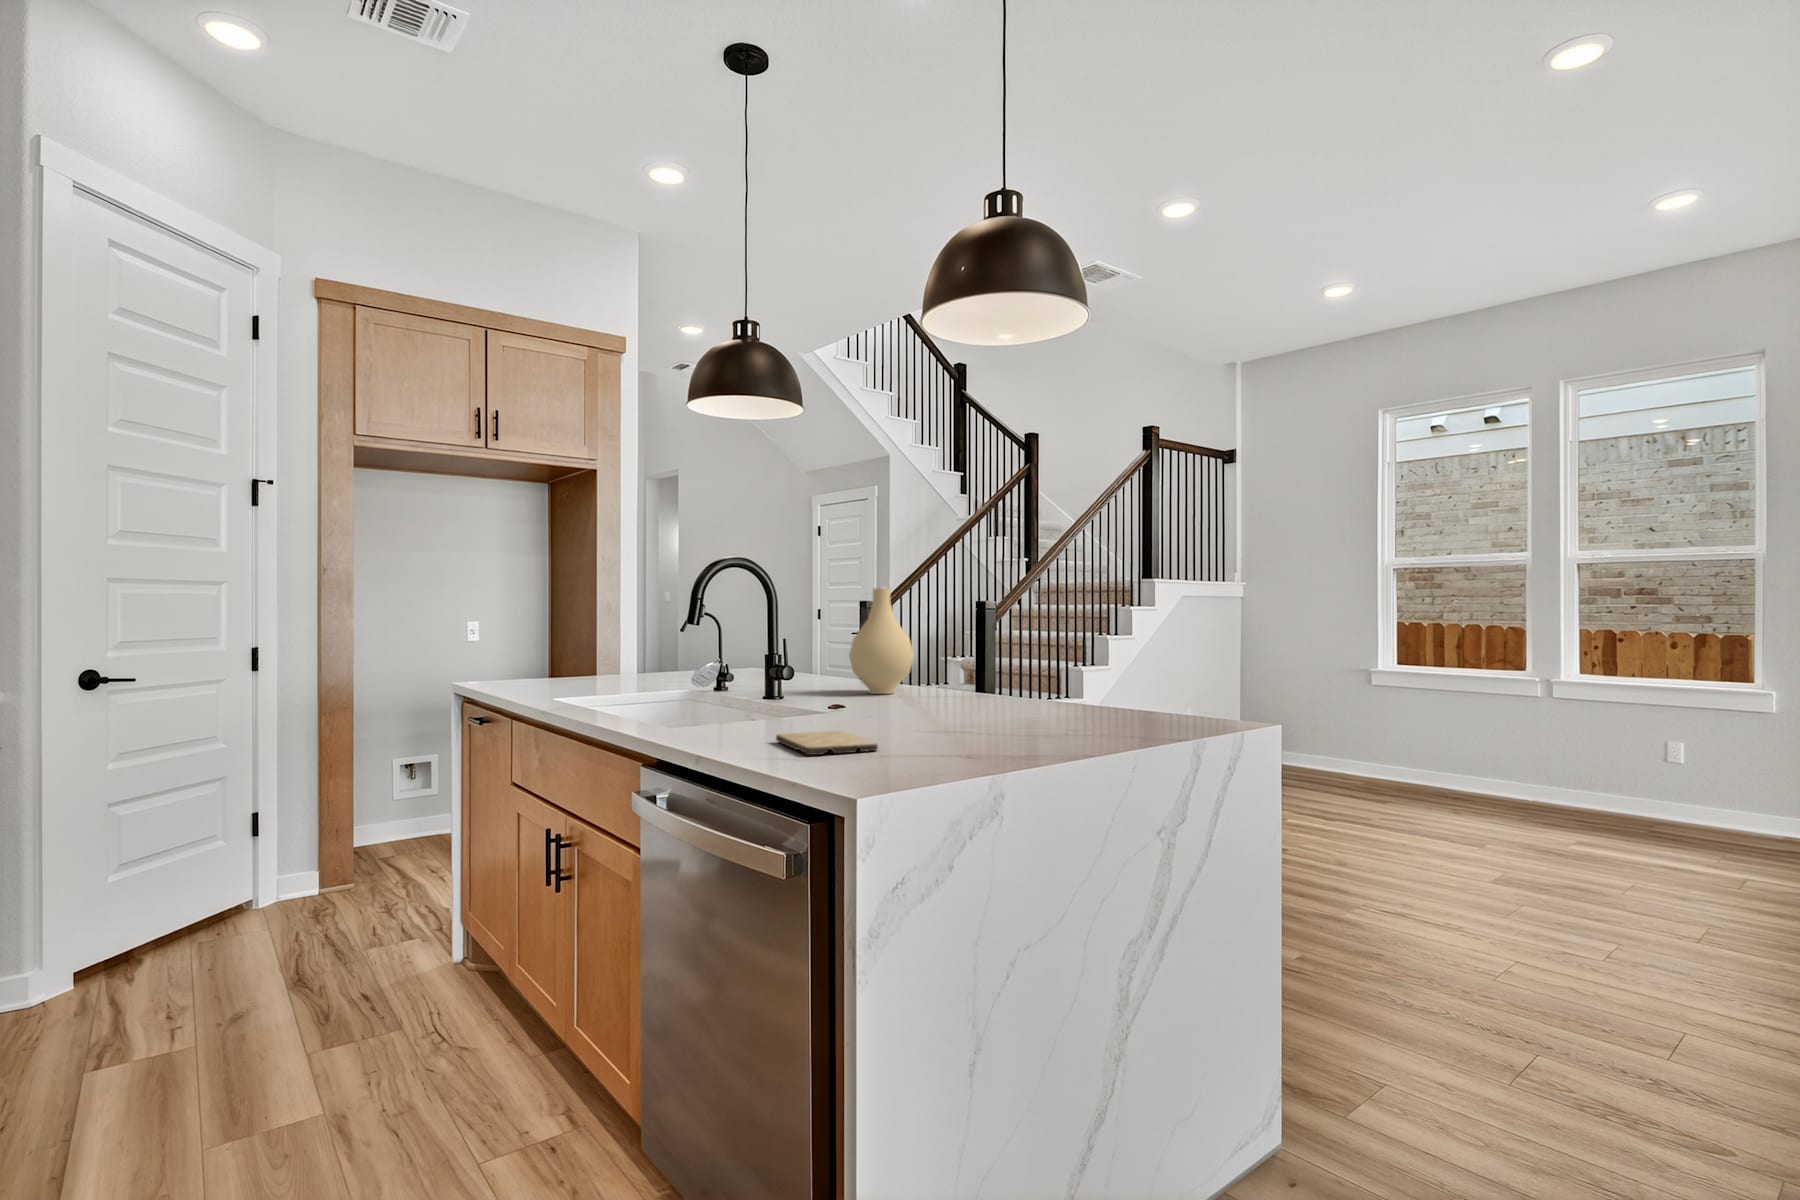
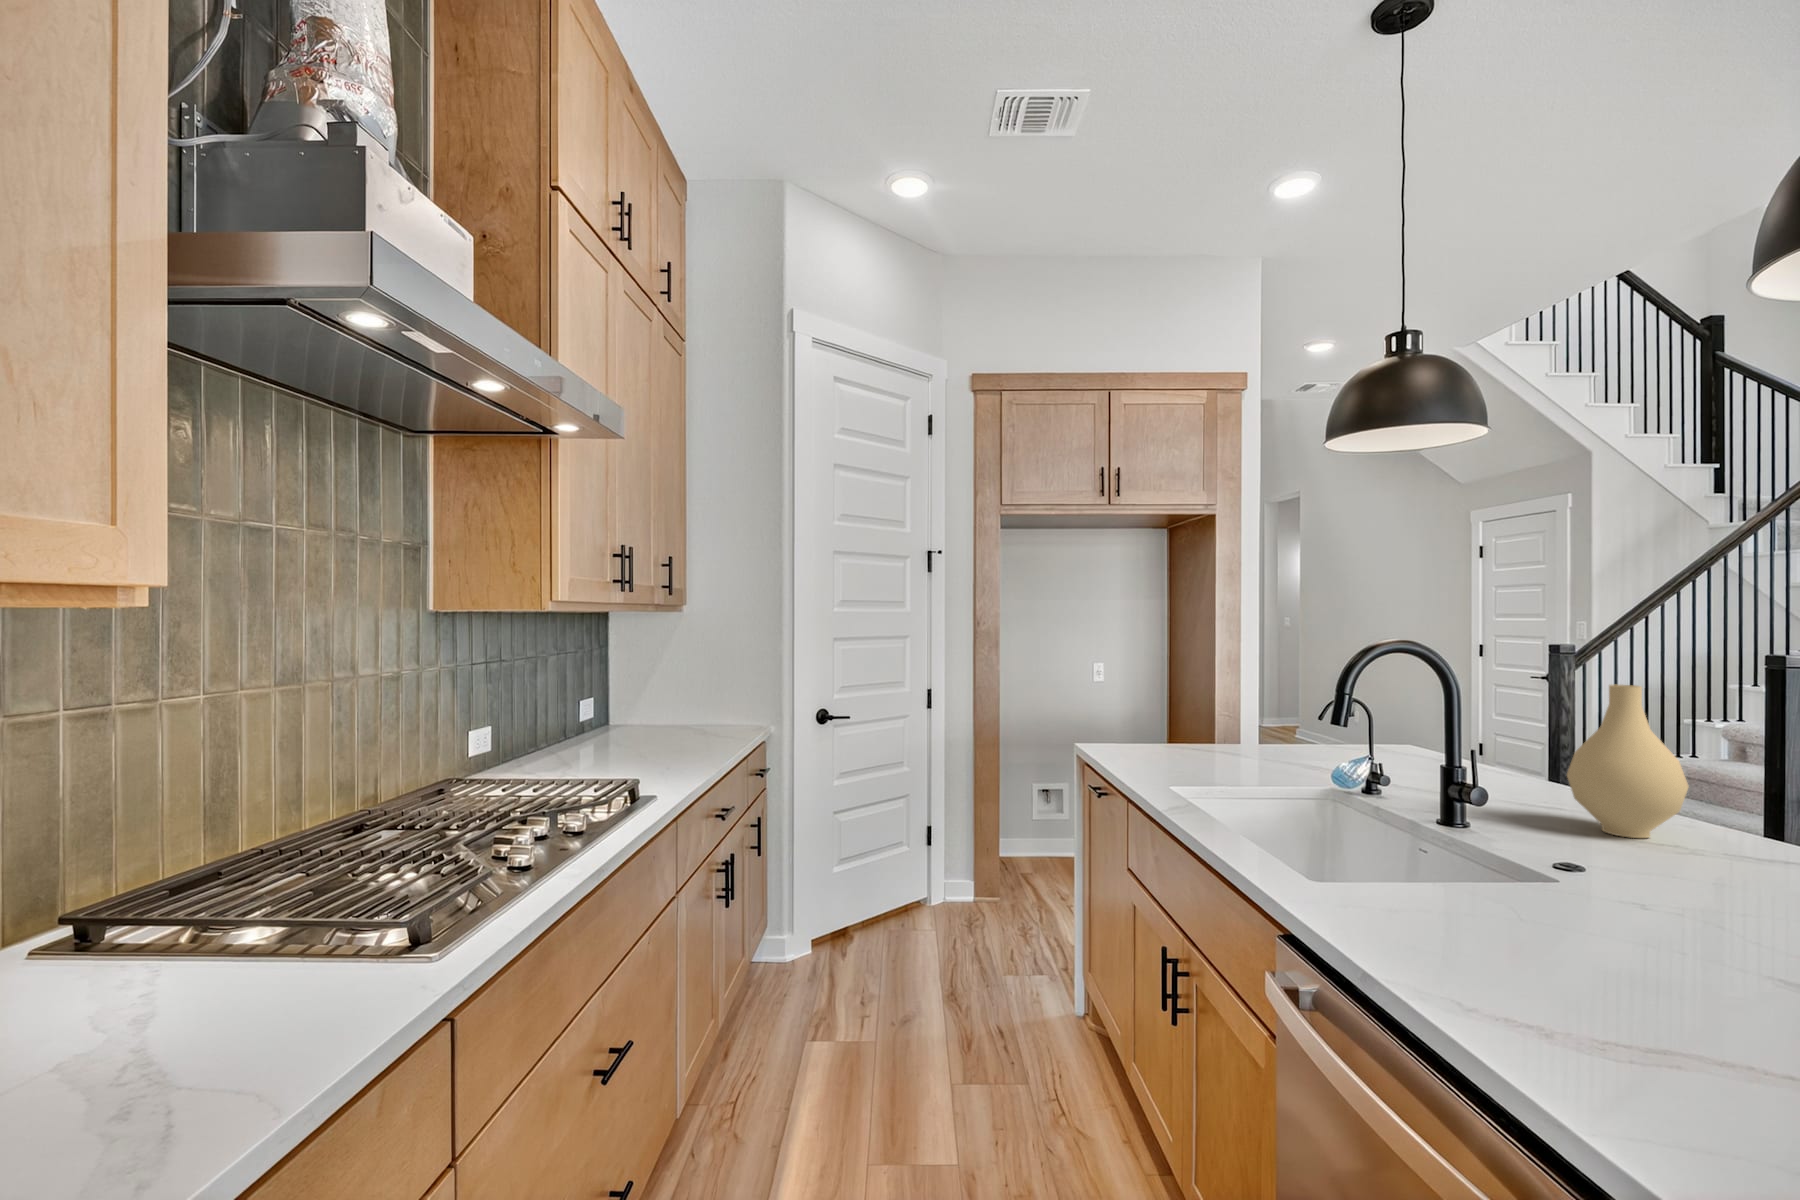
cutting board: present [776,731,878,755] -> none [1476,950,1685,1041]

